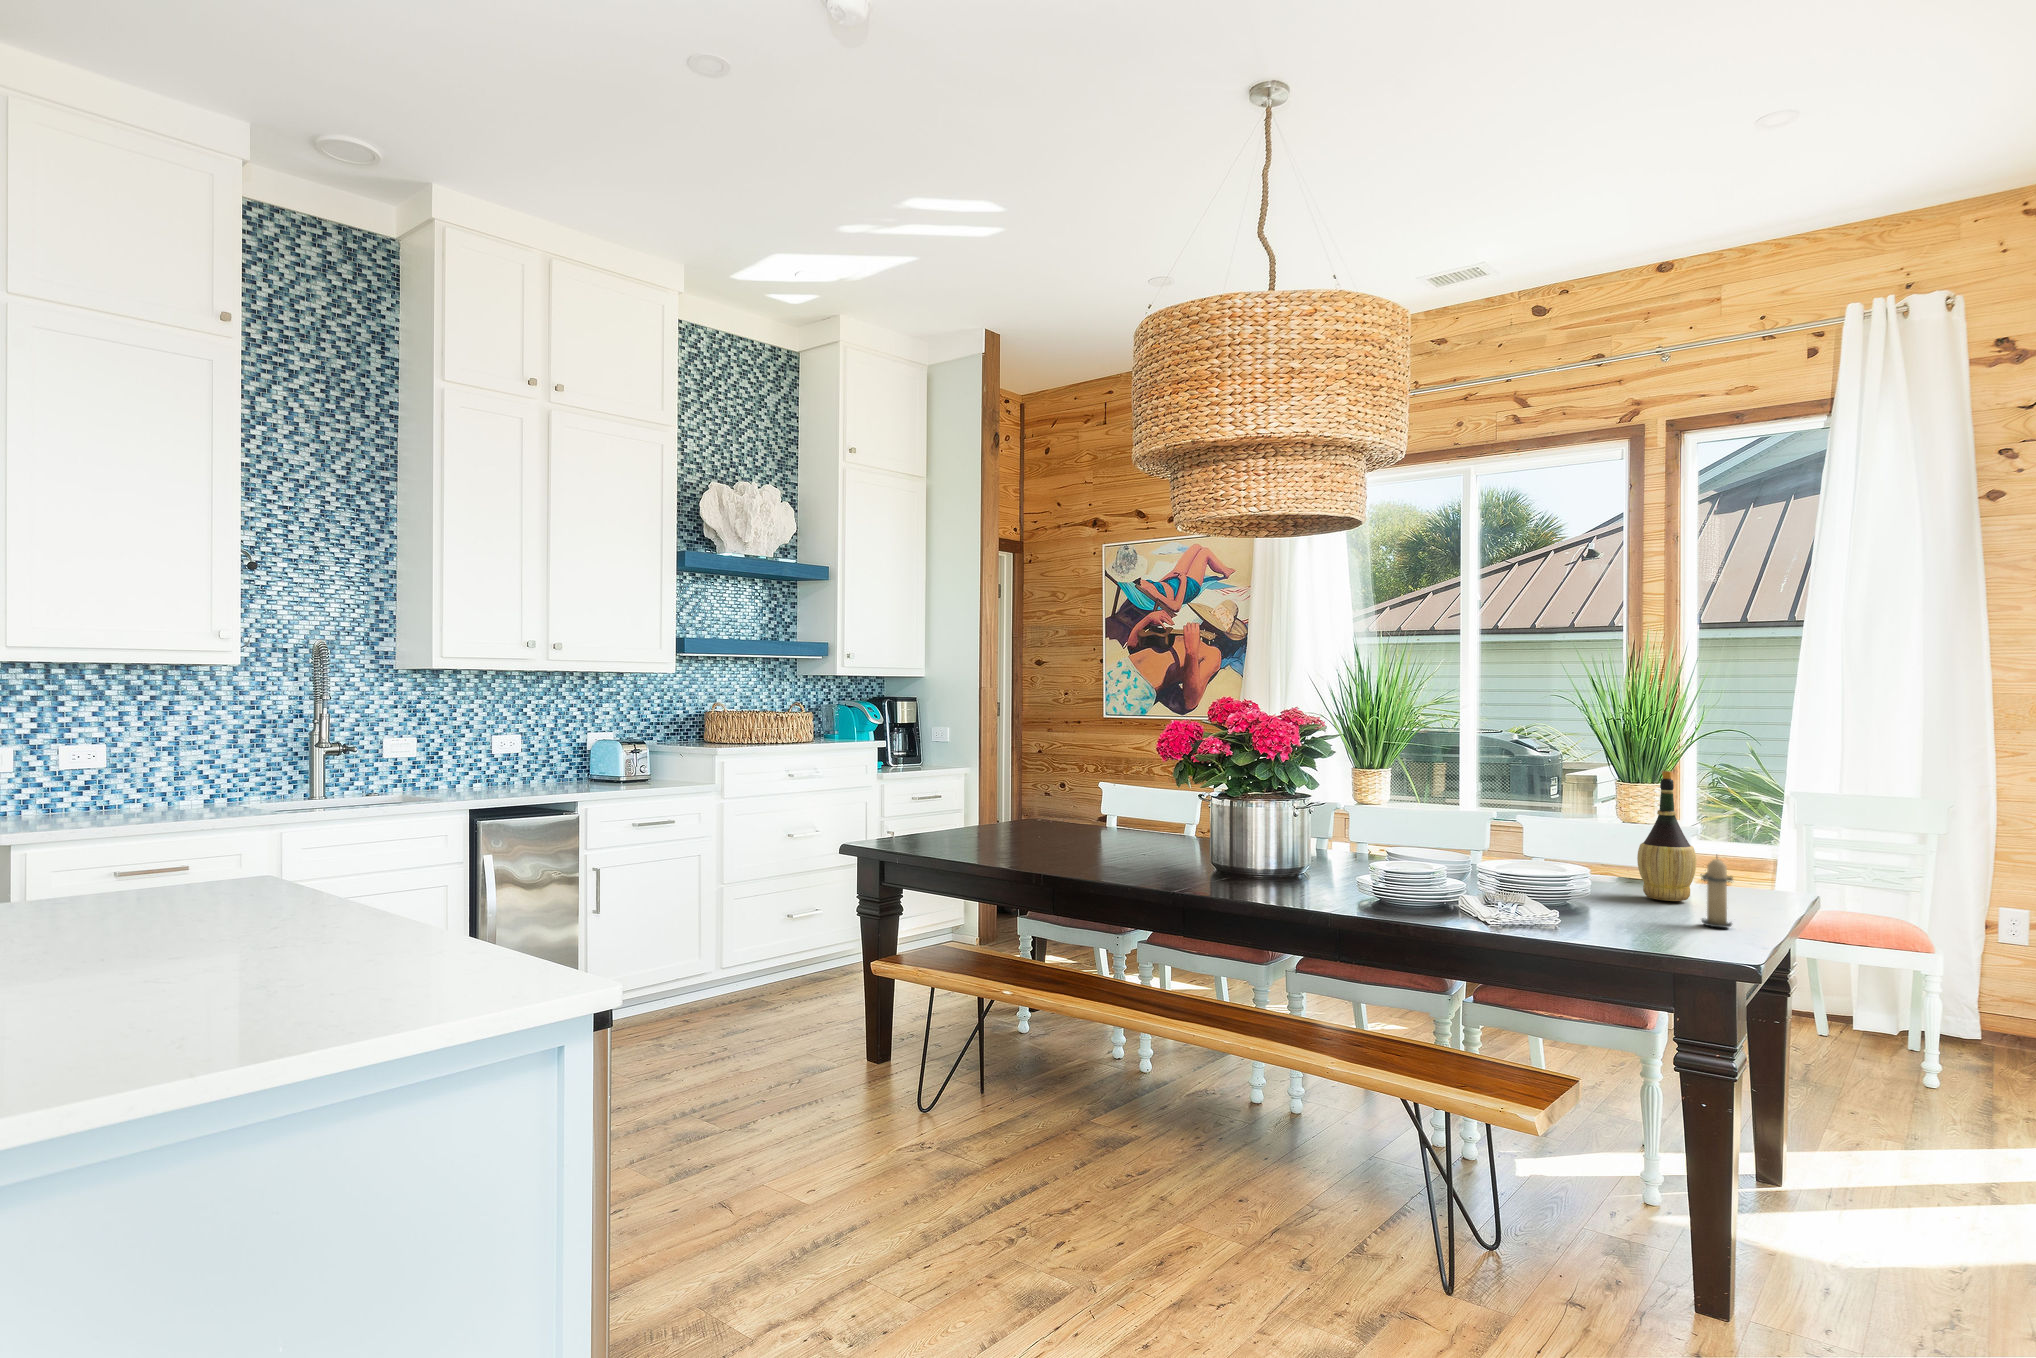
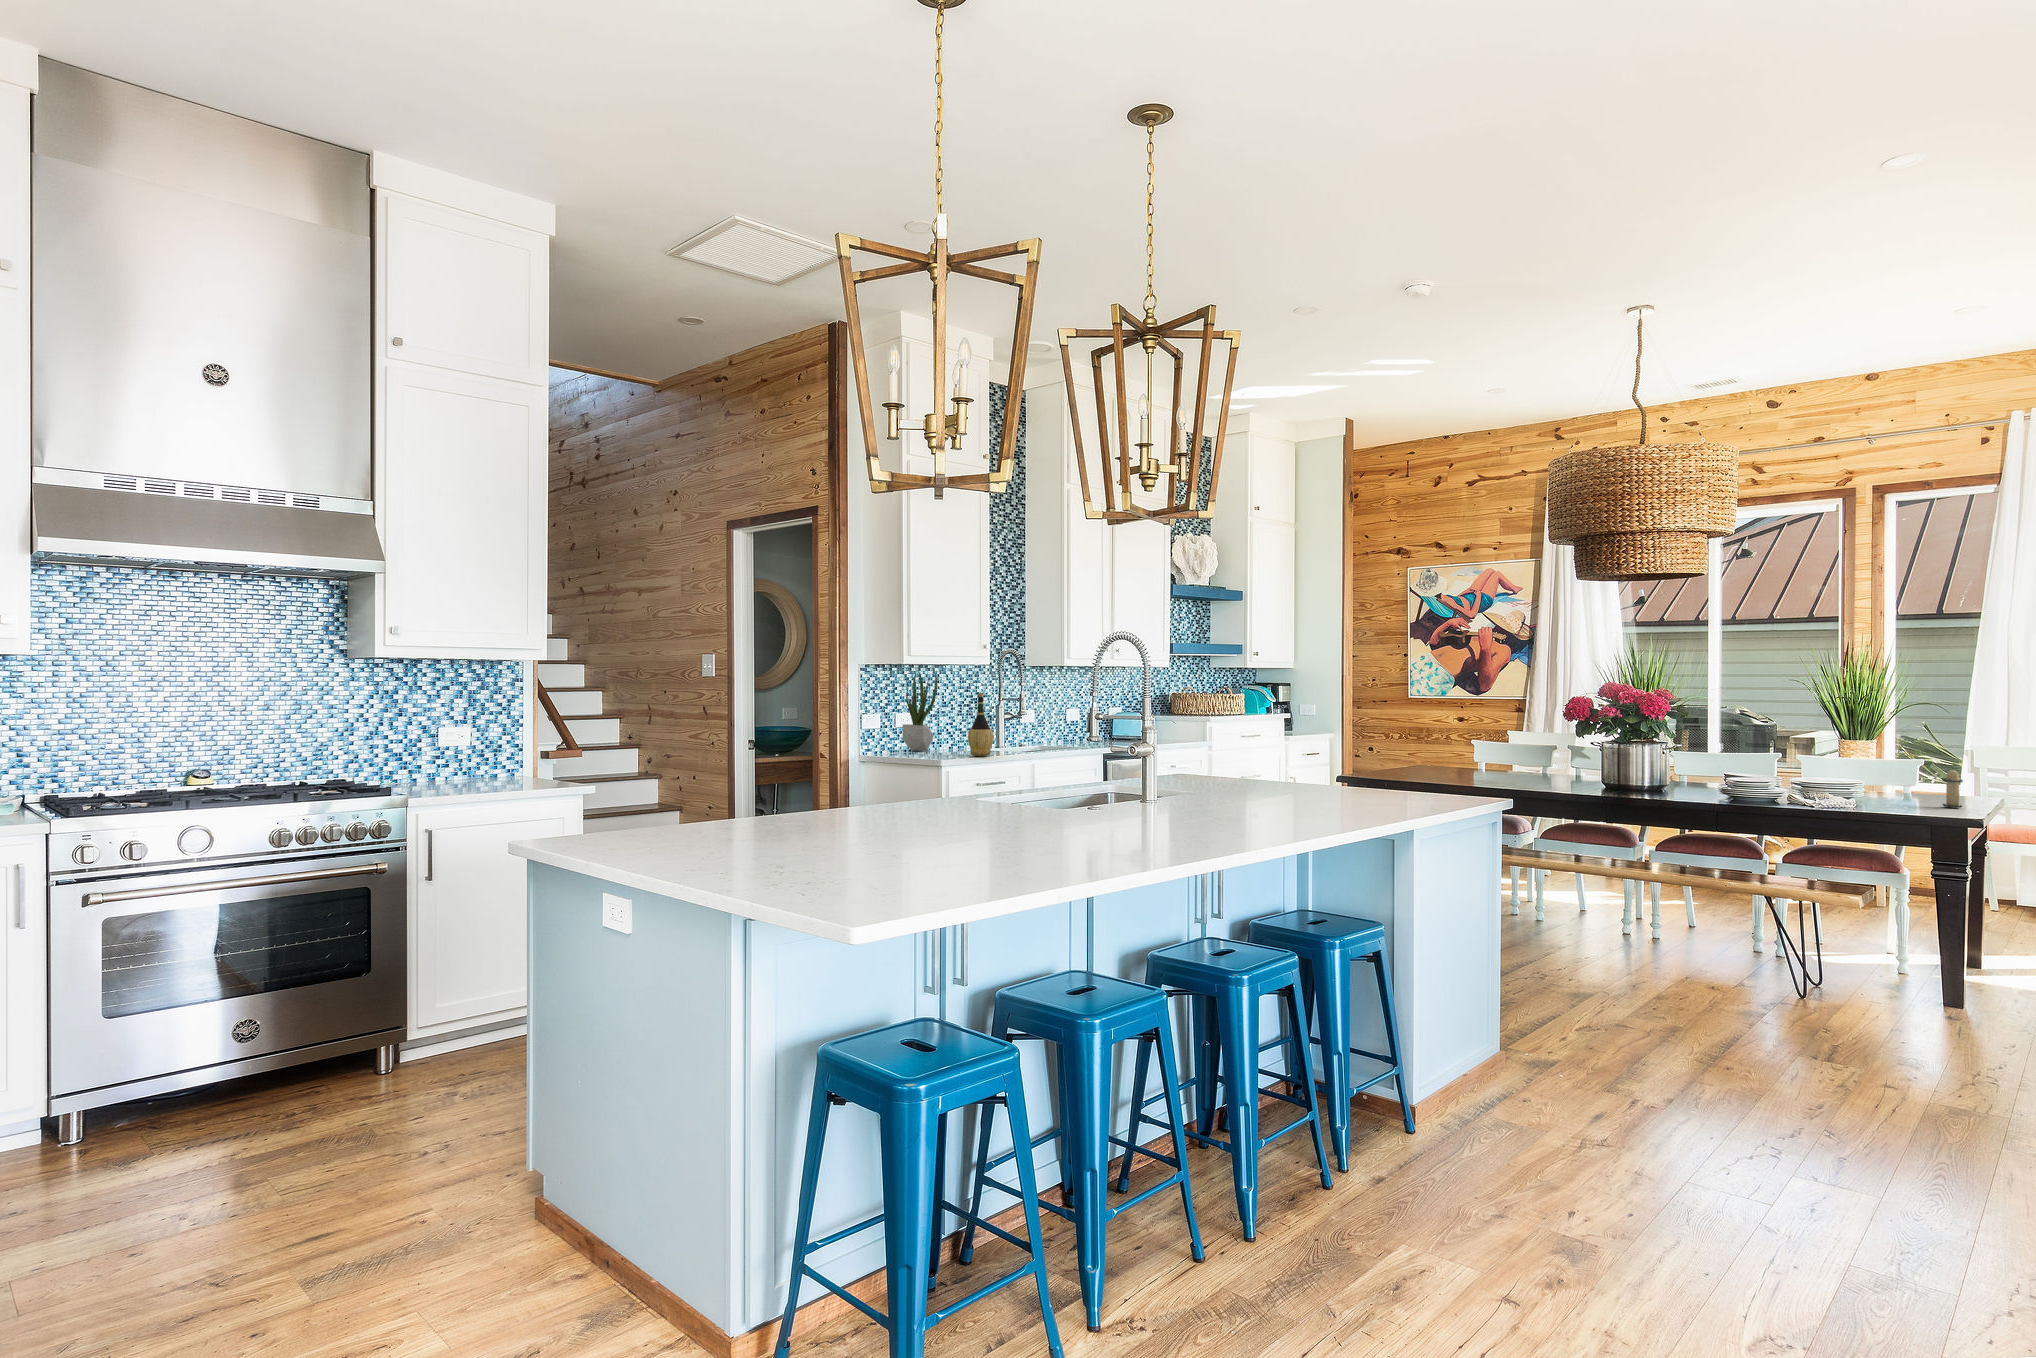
potted plant: none [63,671,144,812] -> present [903,671,937,751]
wine bottle: present [1637,771,1696,901] -> present [968,693,993,756]

